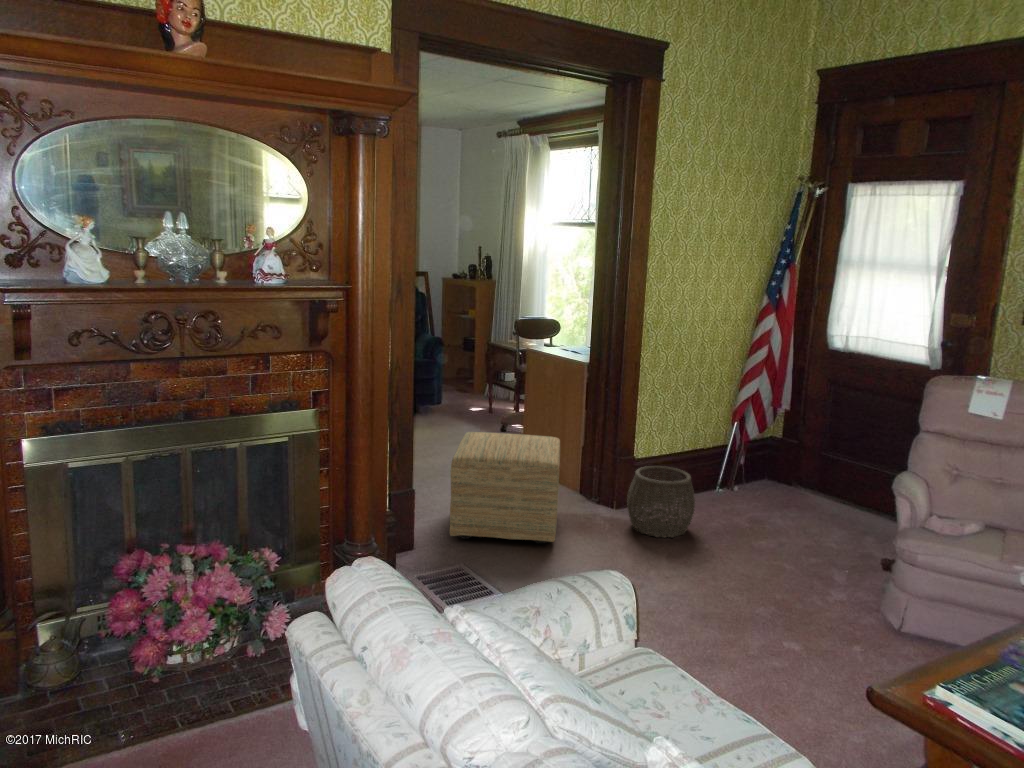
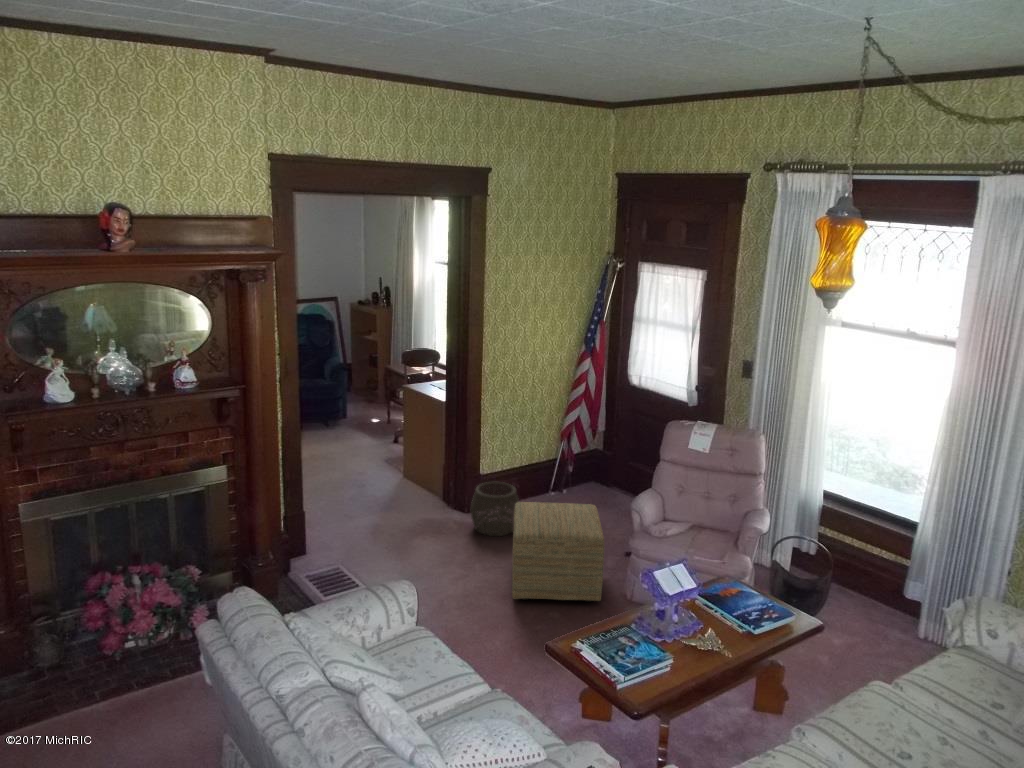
ottoman: present [450,432,560,544] -> present [512,502,605,602]

